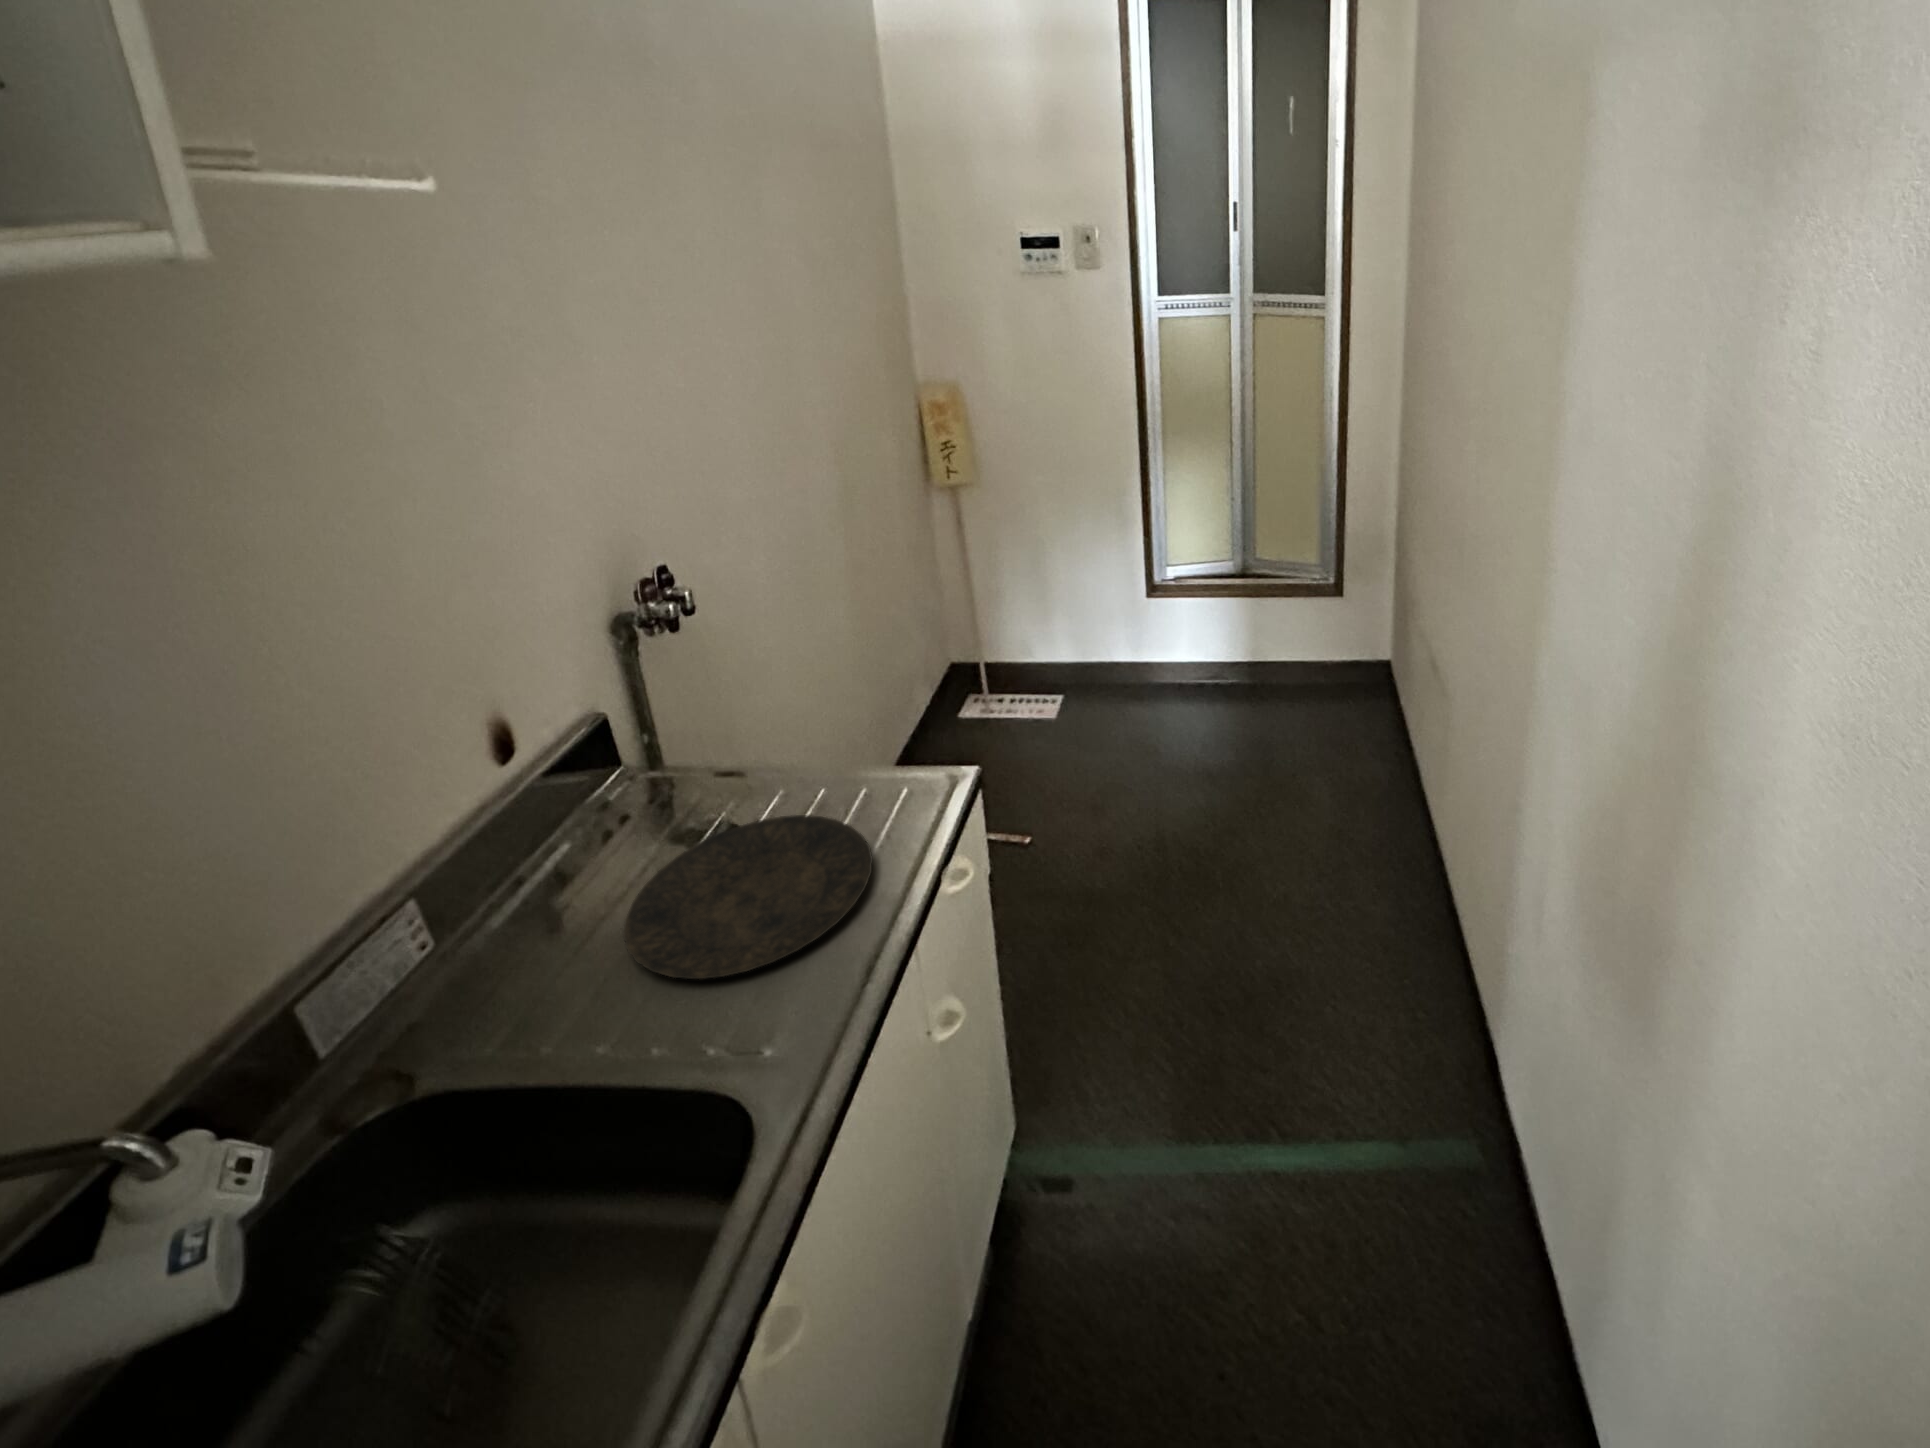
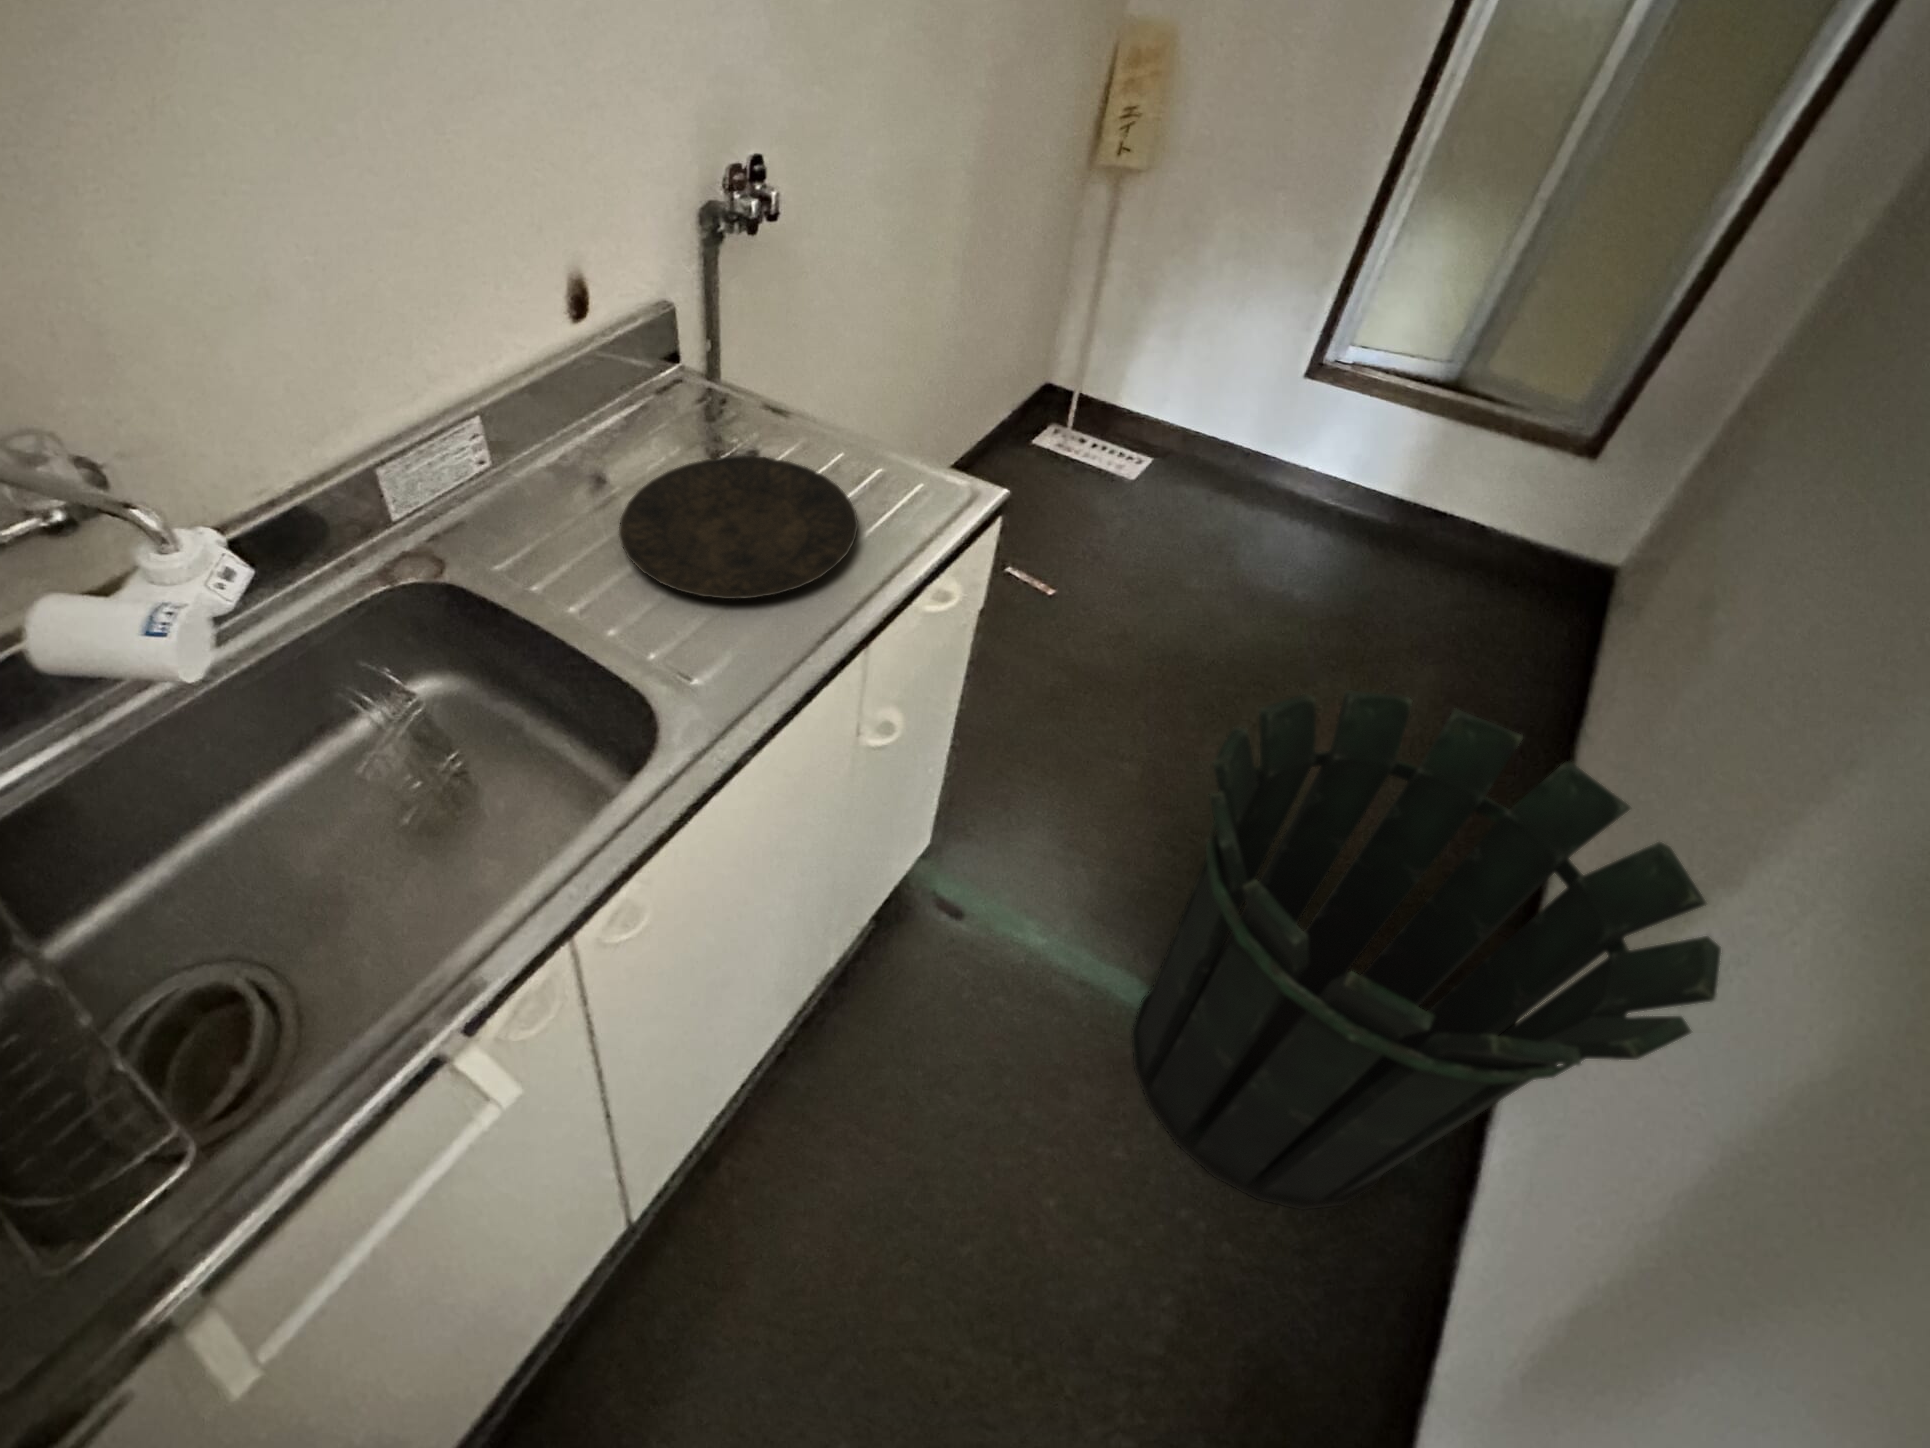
waste bin: none [1207,800,1522,1285] -> present [1131,690,1721,1209]

